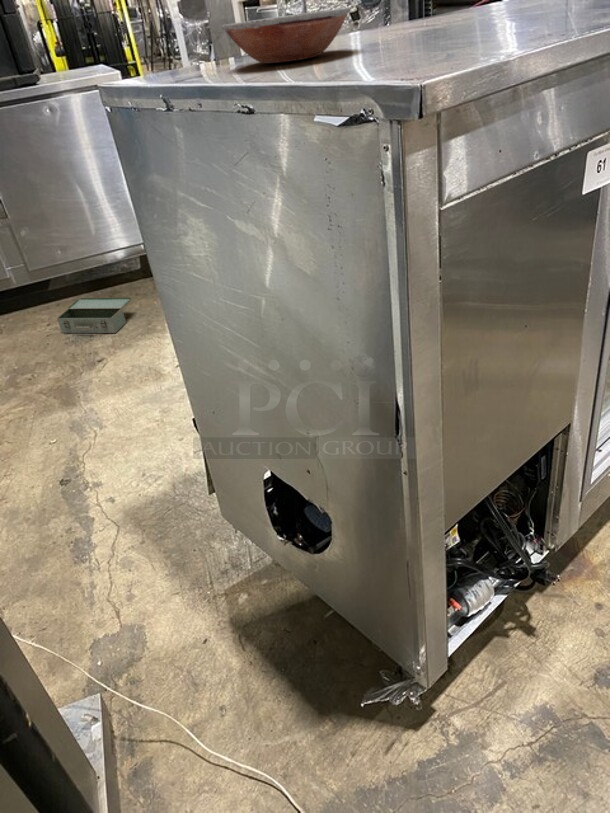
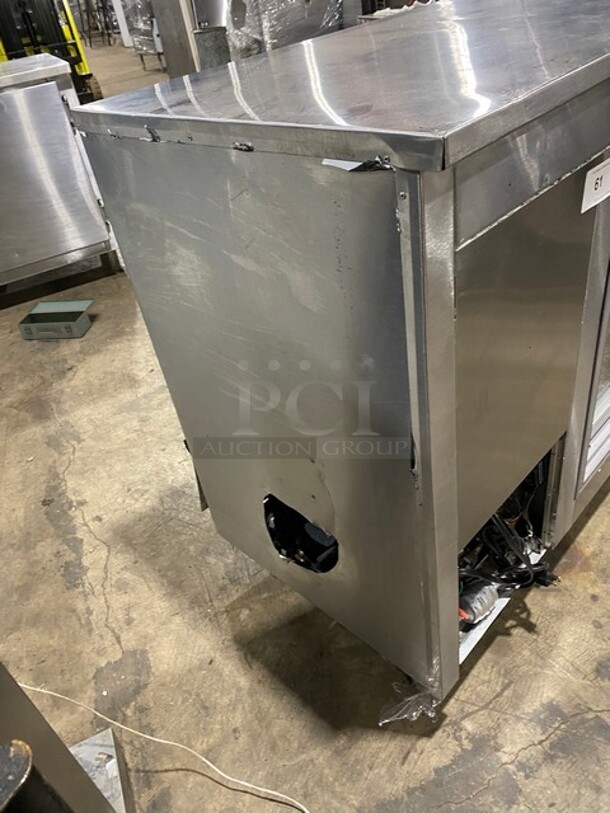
bowl: present [221,8,351,63] -> none [205,27,338,87]

